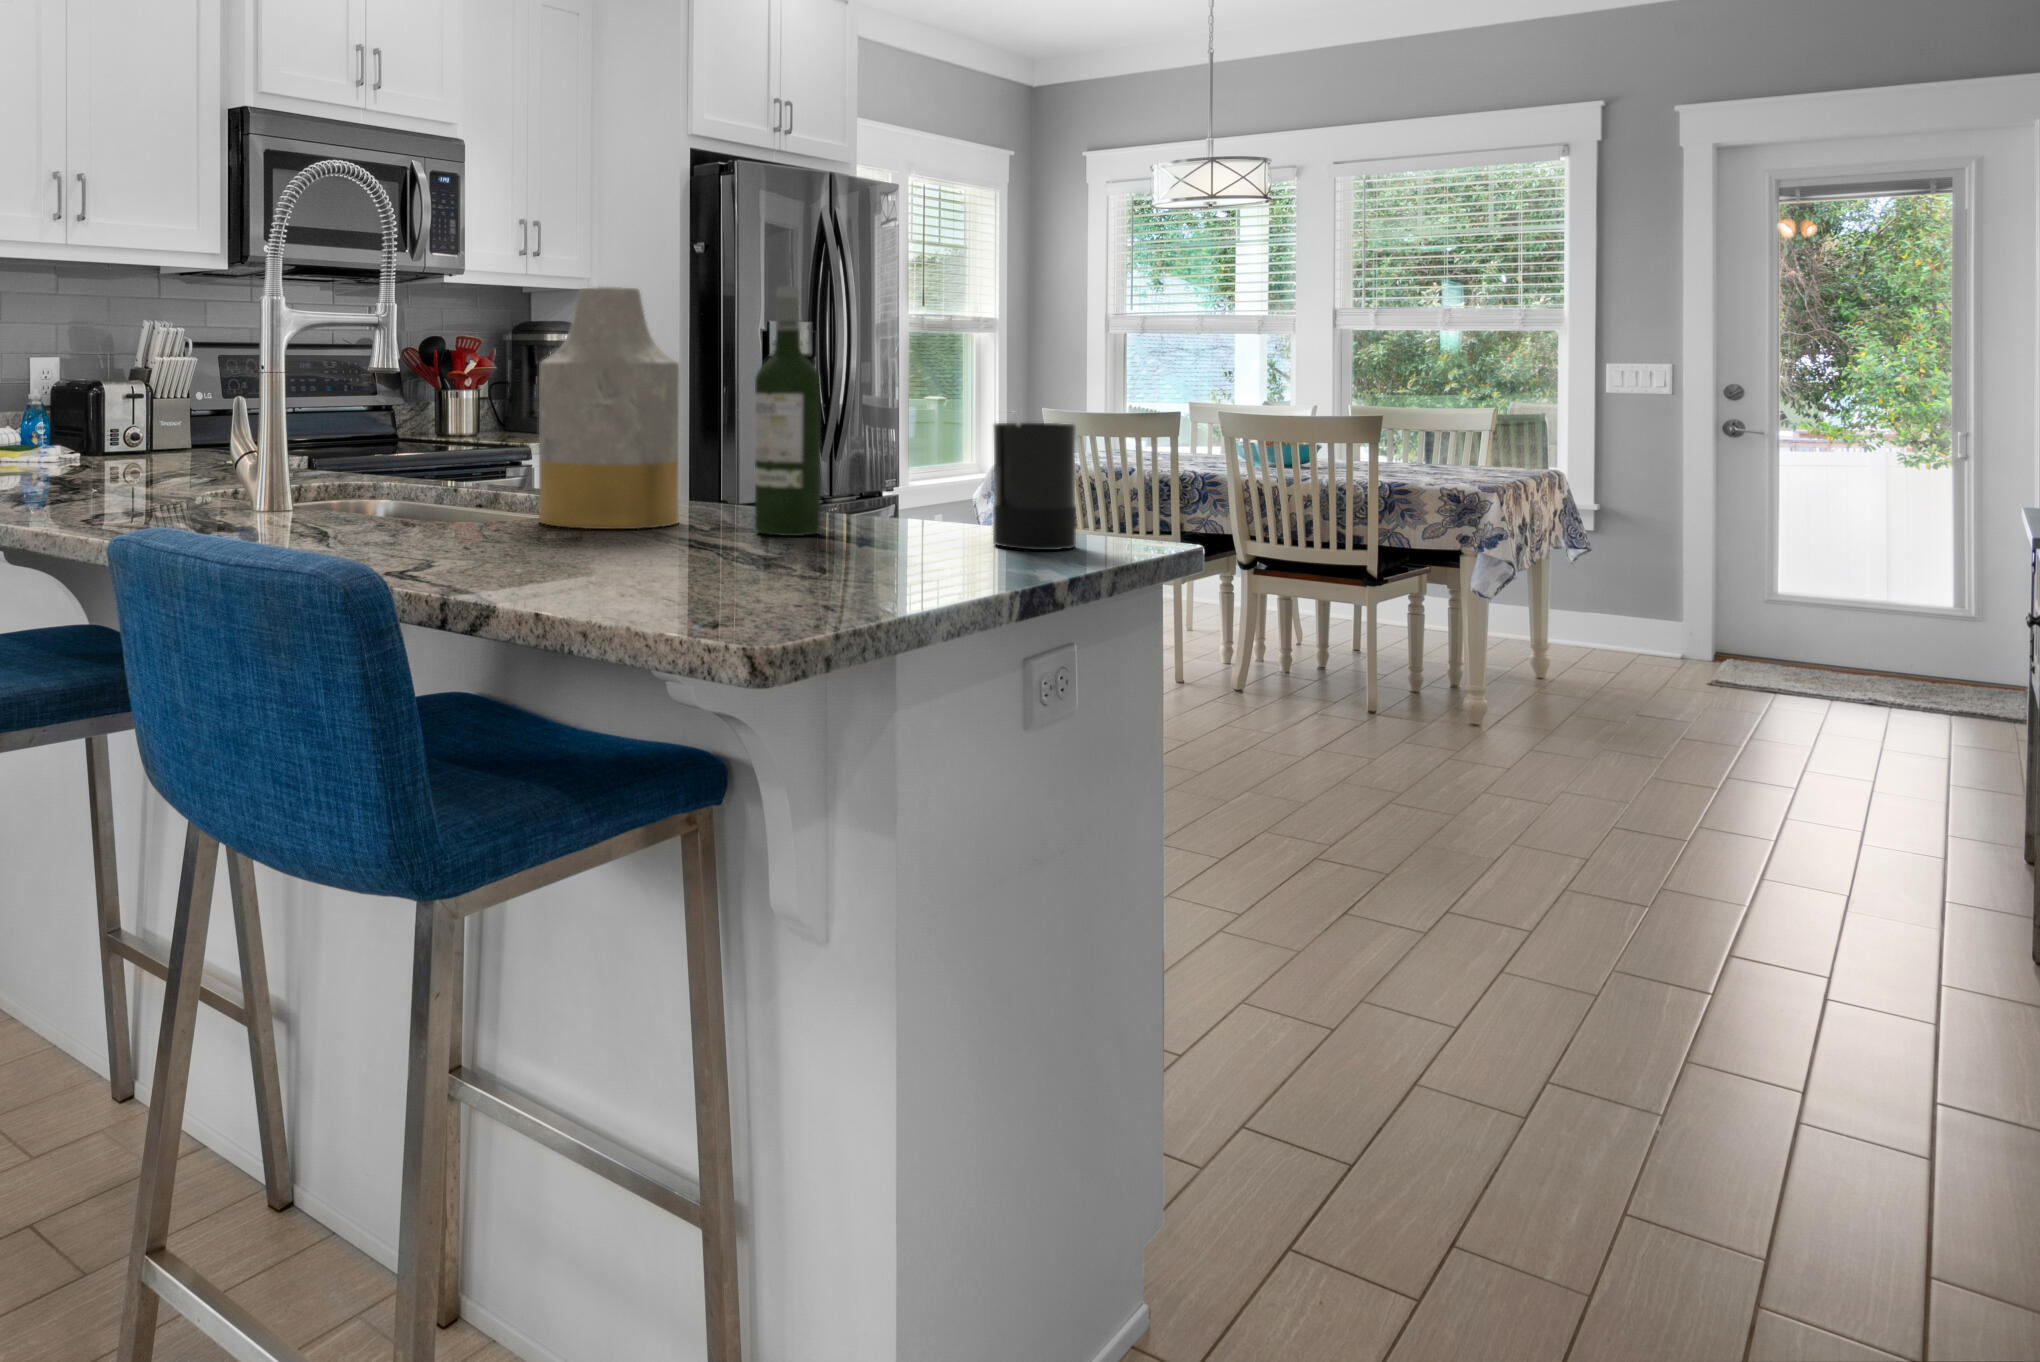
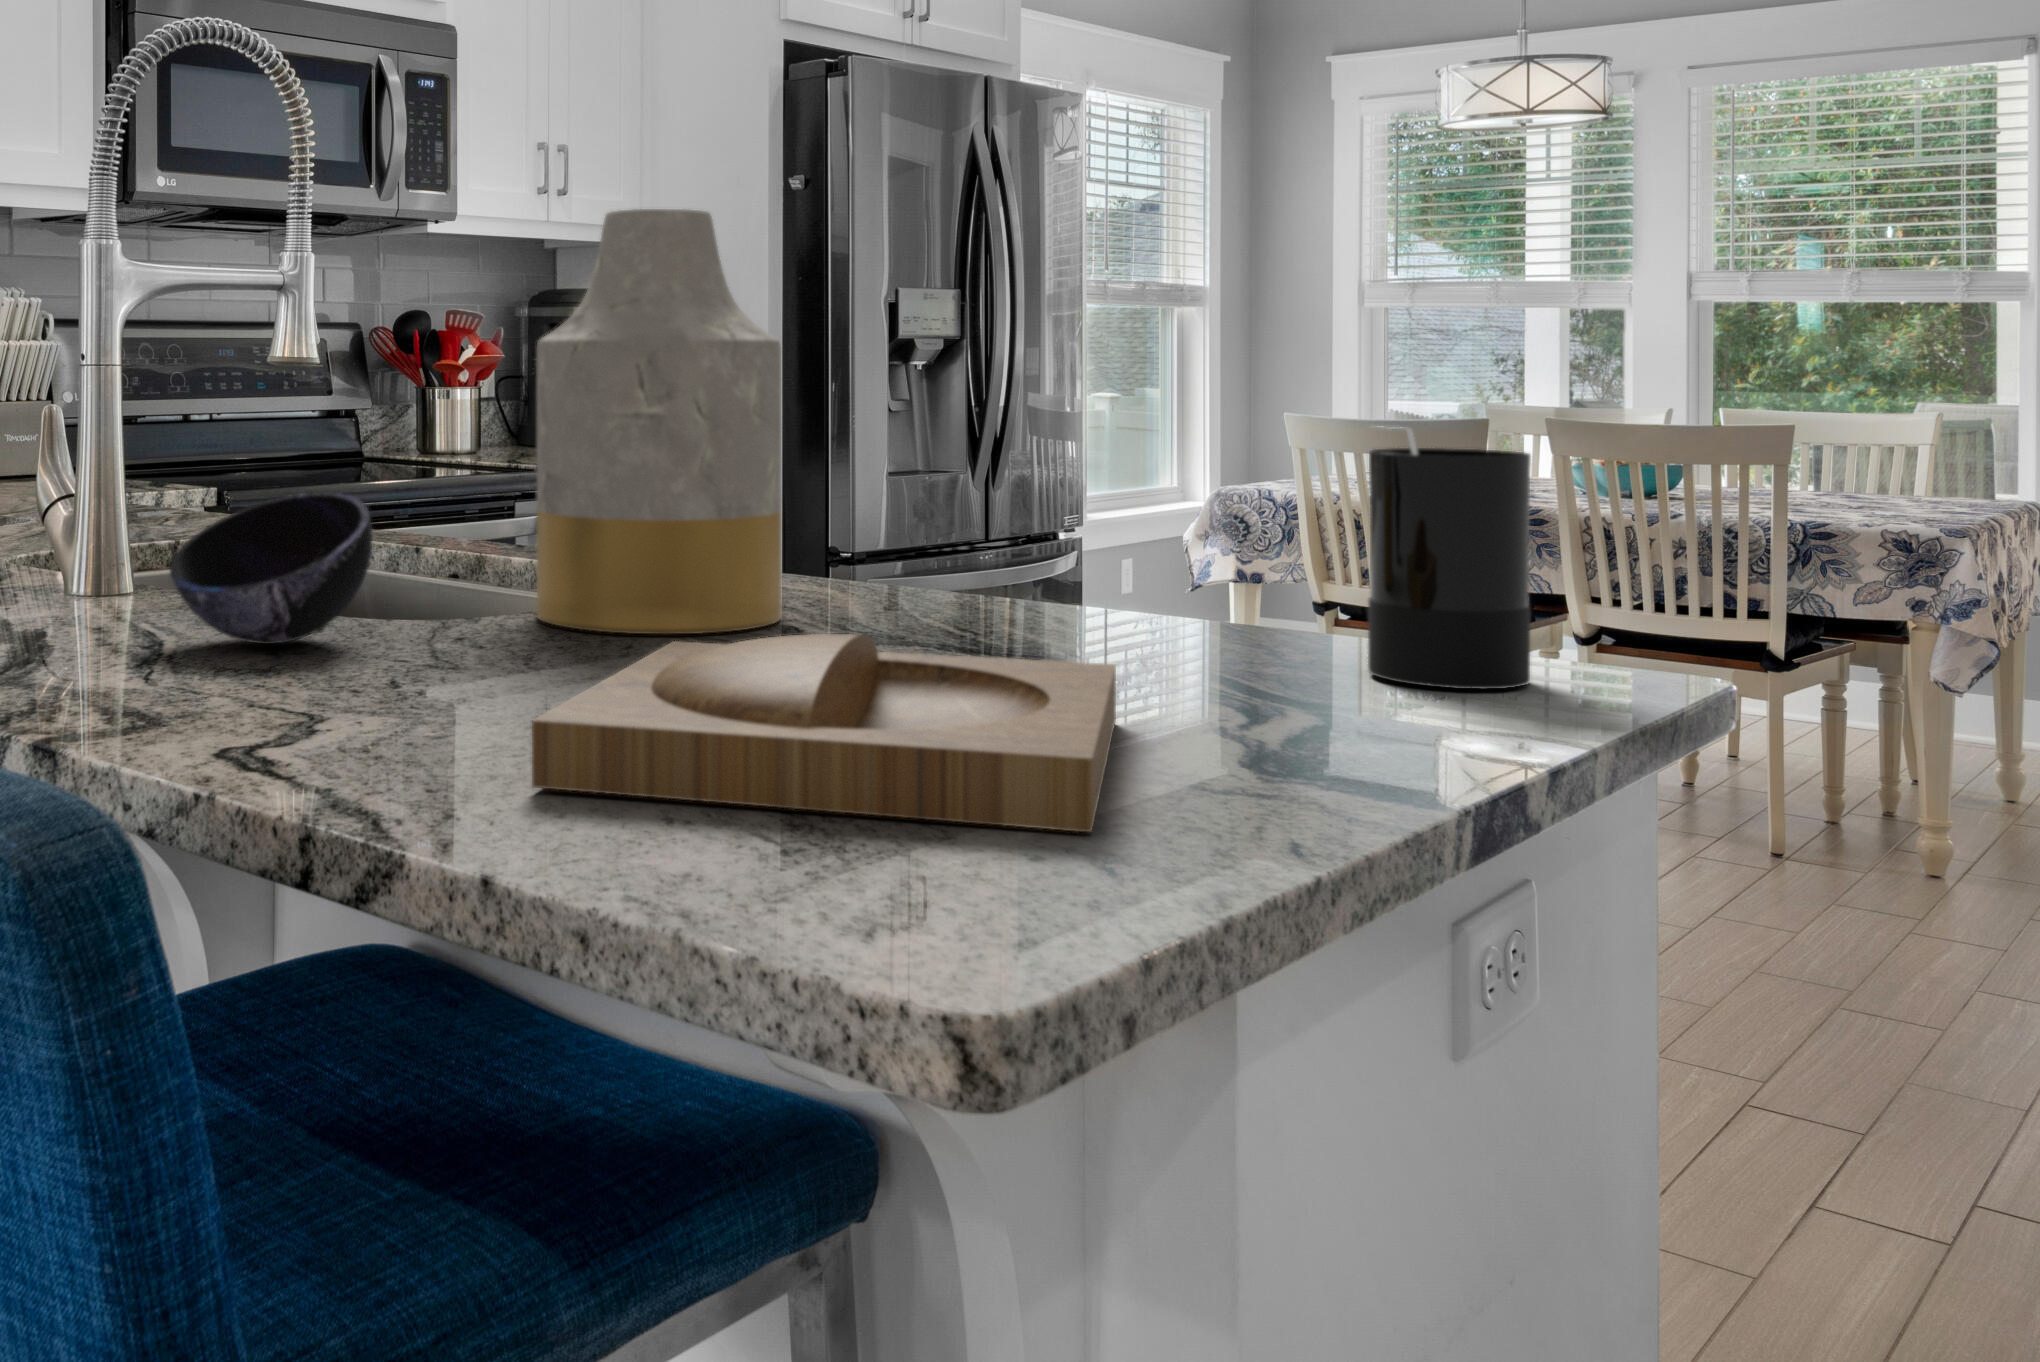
wine bottle: present [755,286,821,536] -> none [918,202,1037,651]
bowl: none [334,449,449,534] -> present [170,492,373,644]
tray: none [552,516,849,599] -> present [532,634,1116,832]

